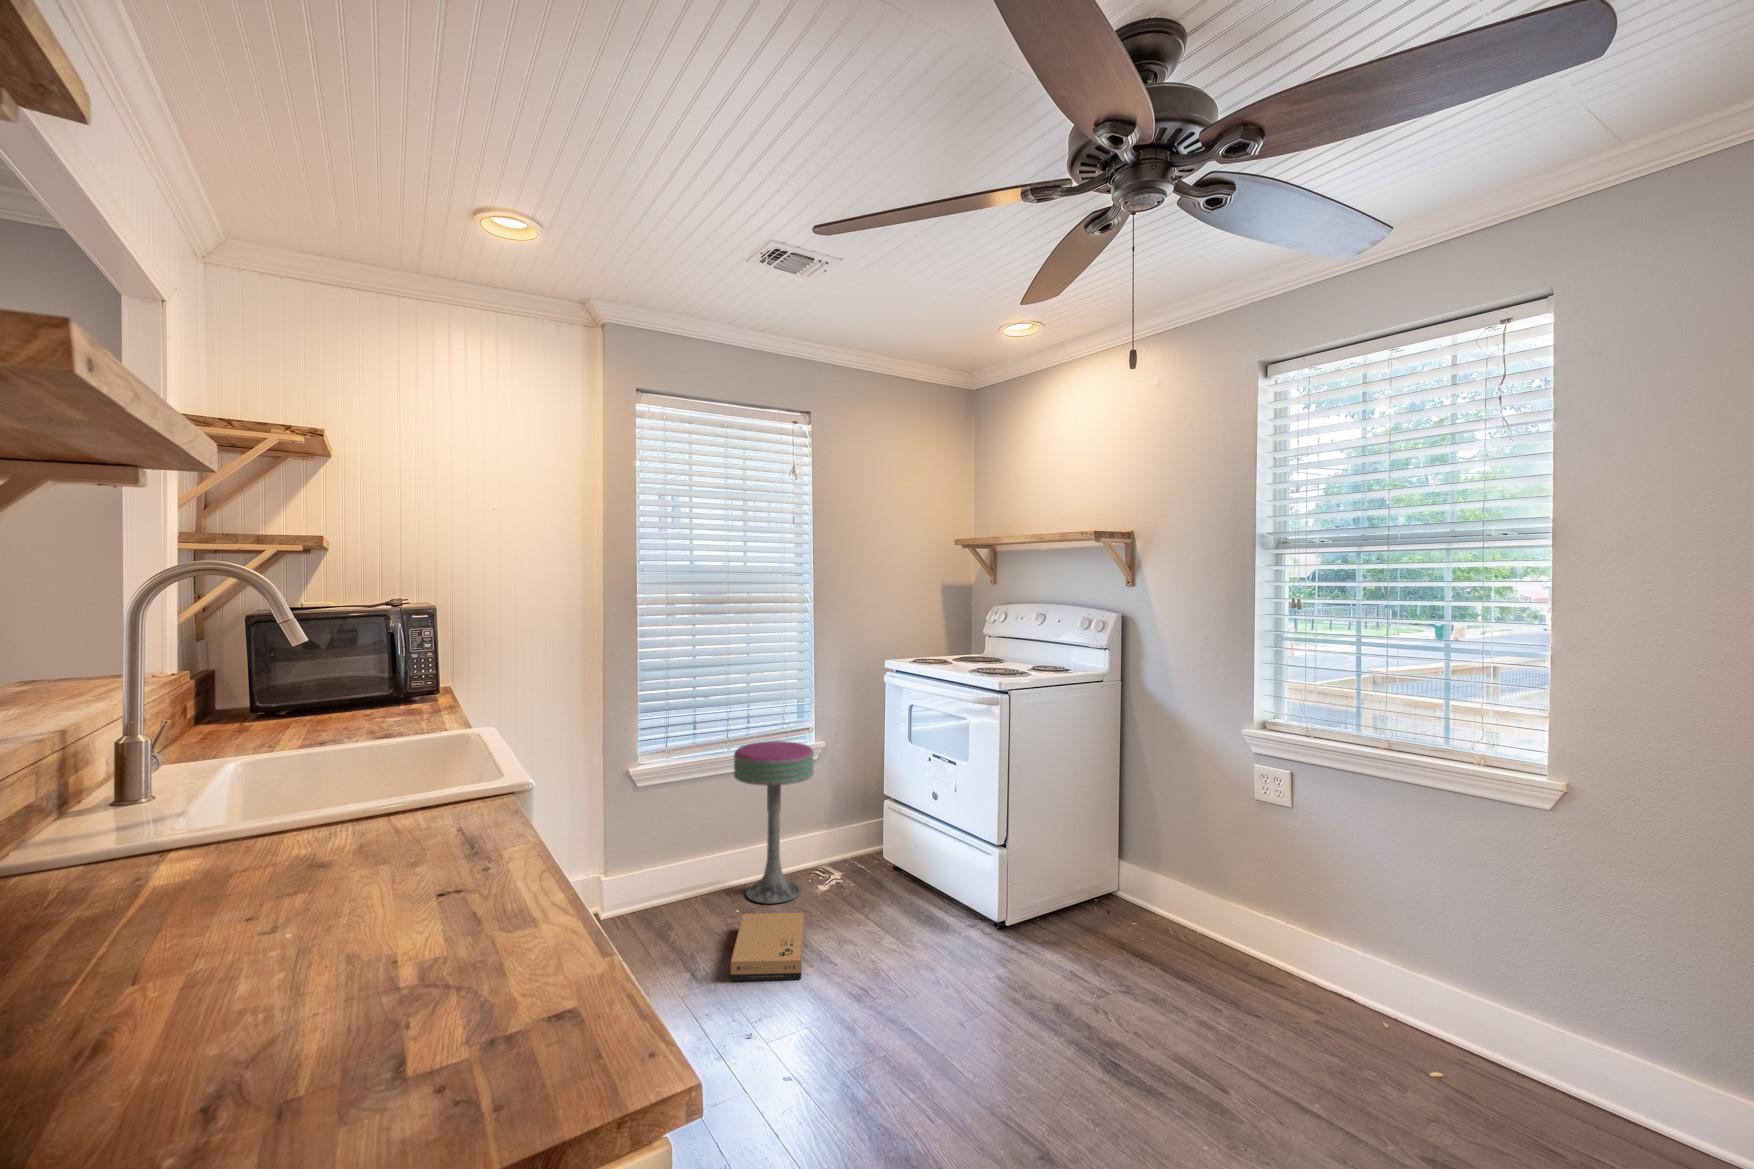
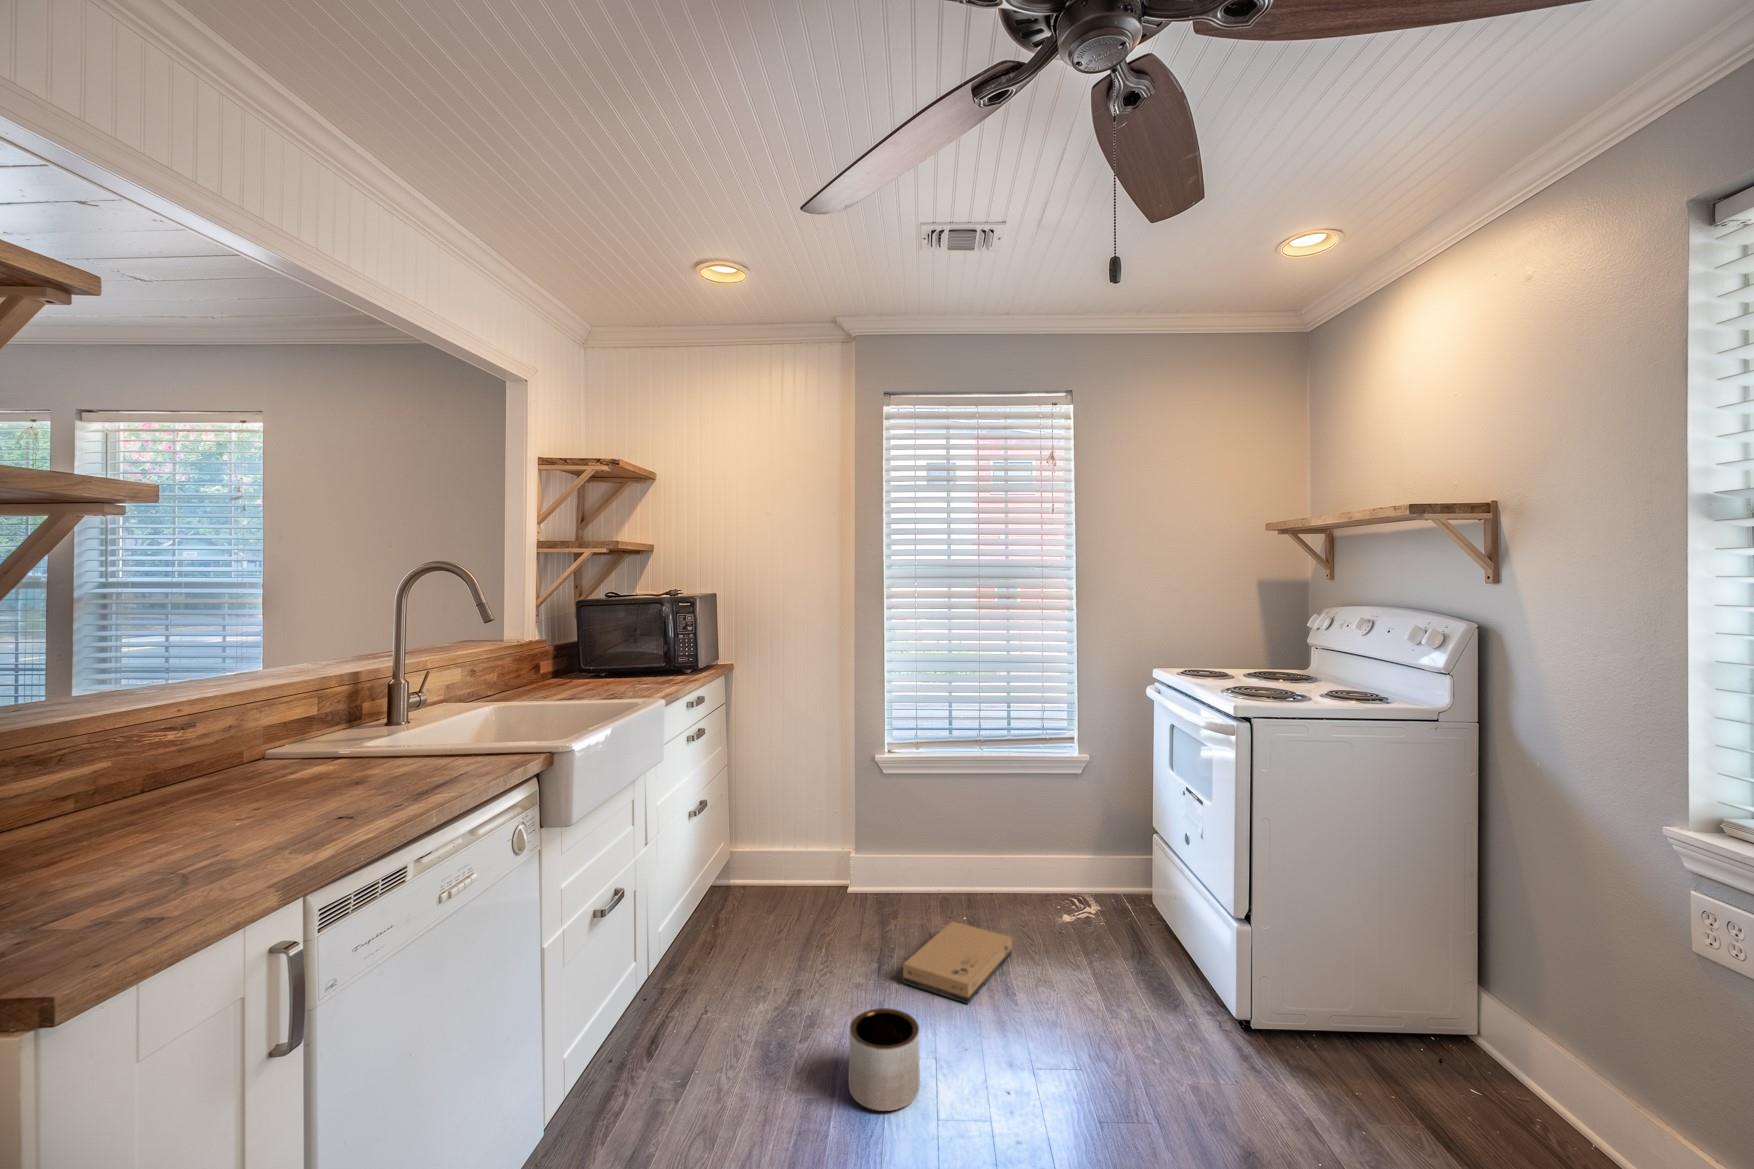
bar stool: present [734,741,814,904] -> none [967,747,1053,921]
planter: none [751,994,819,1090] -> present [849,1008,920,1111]

